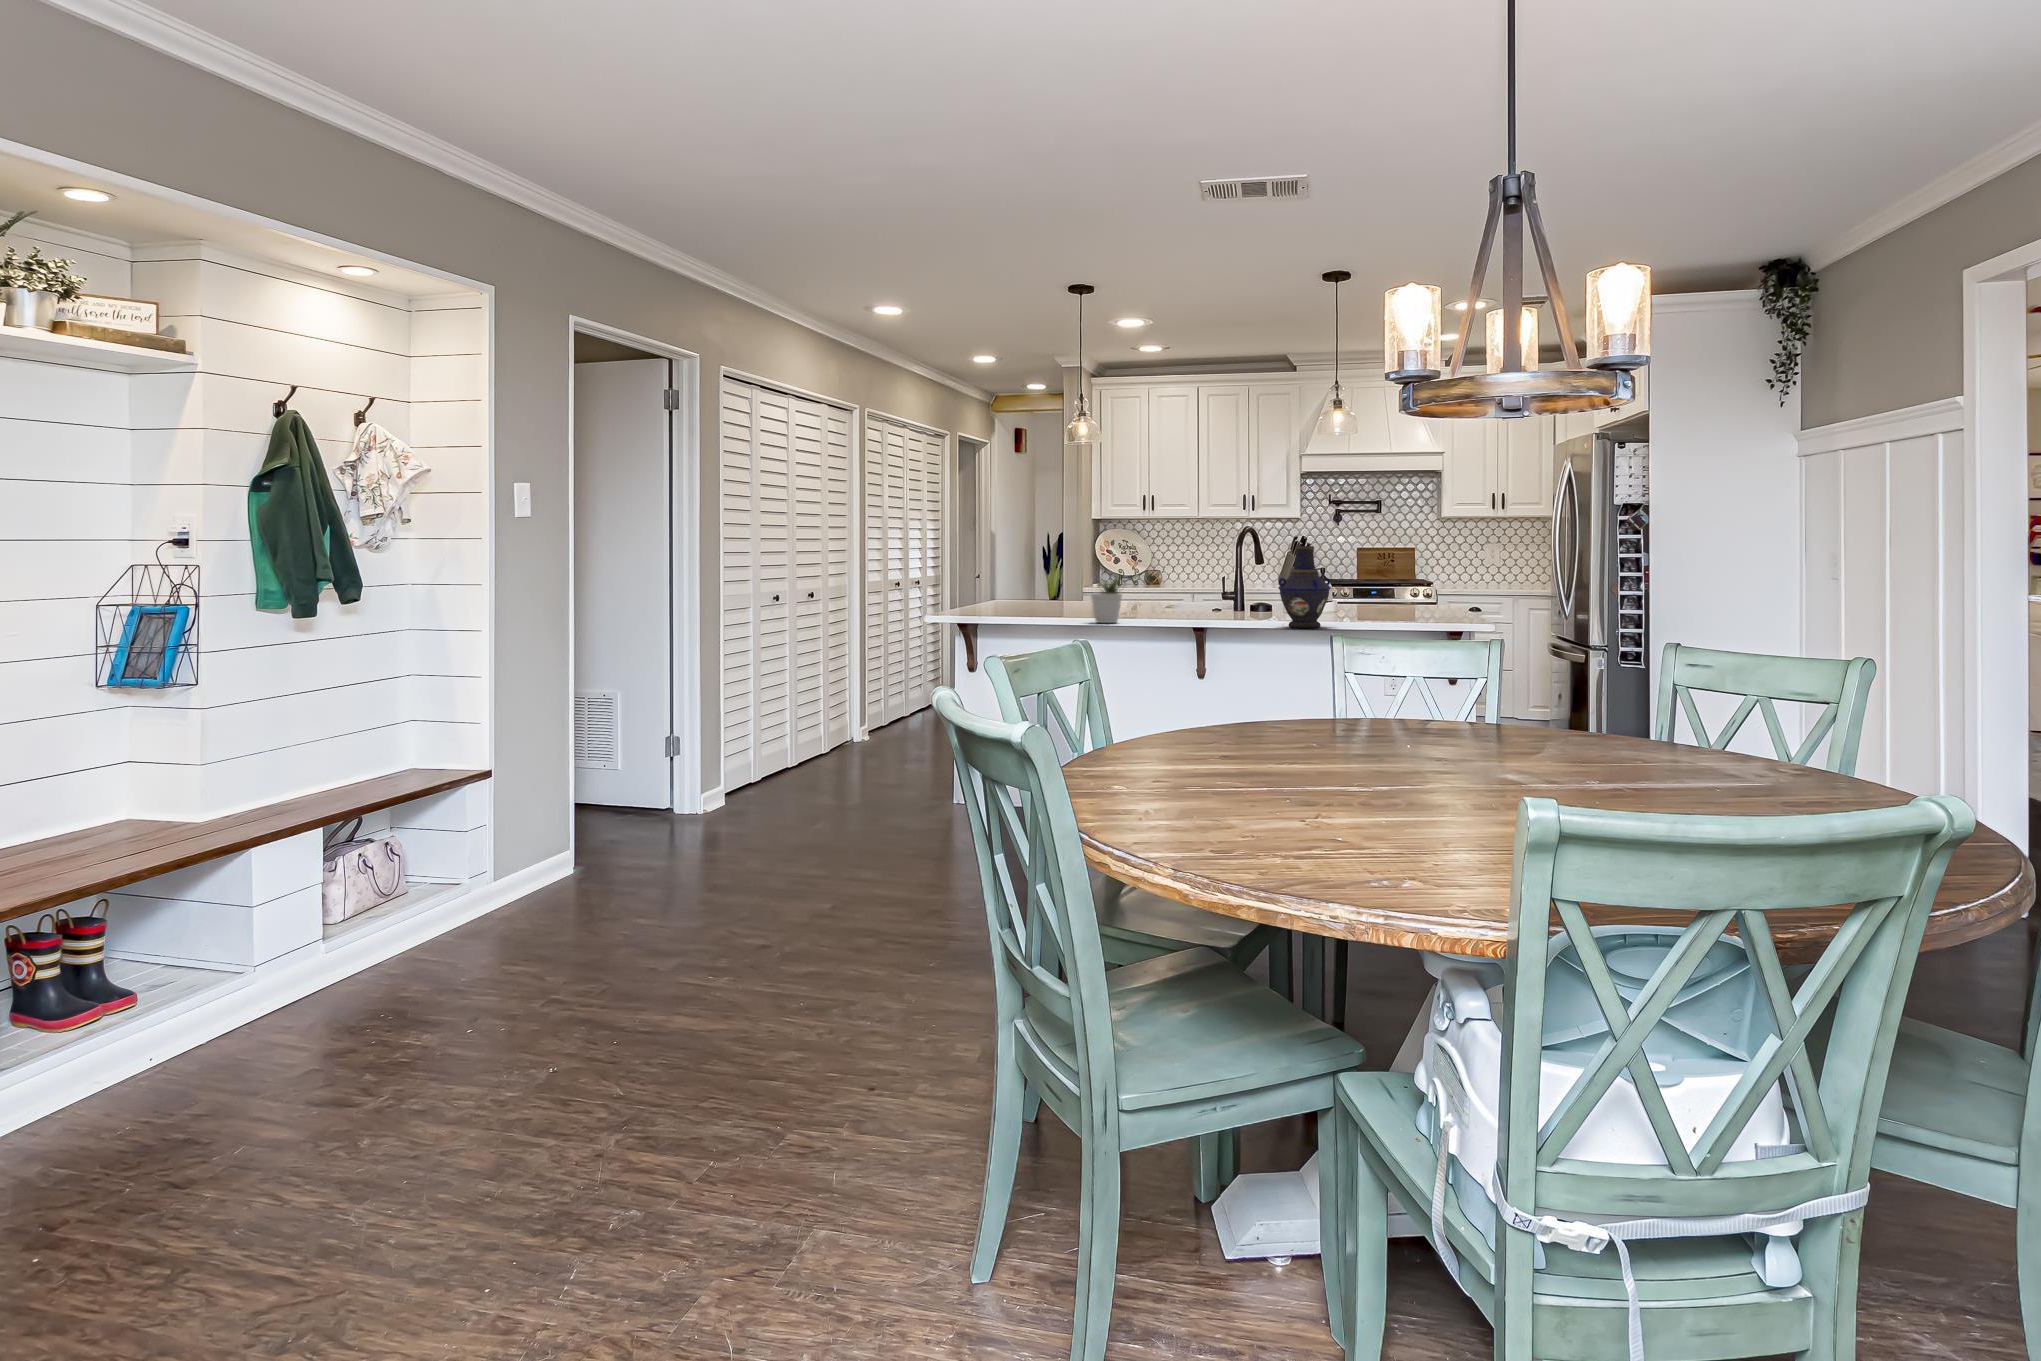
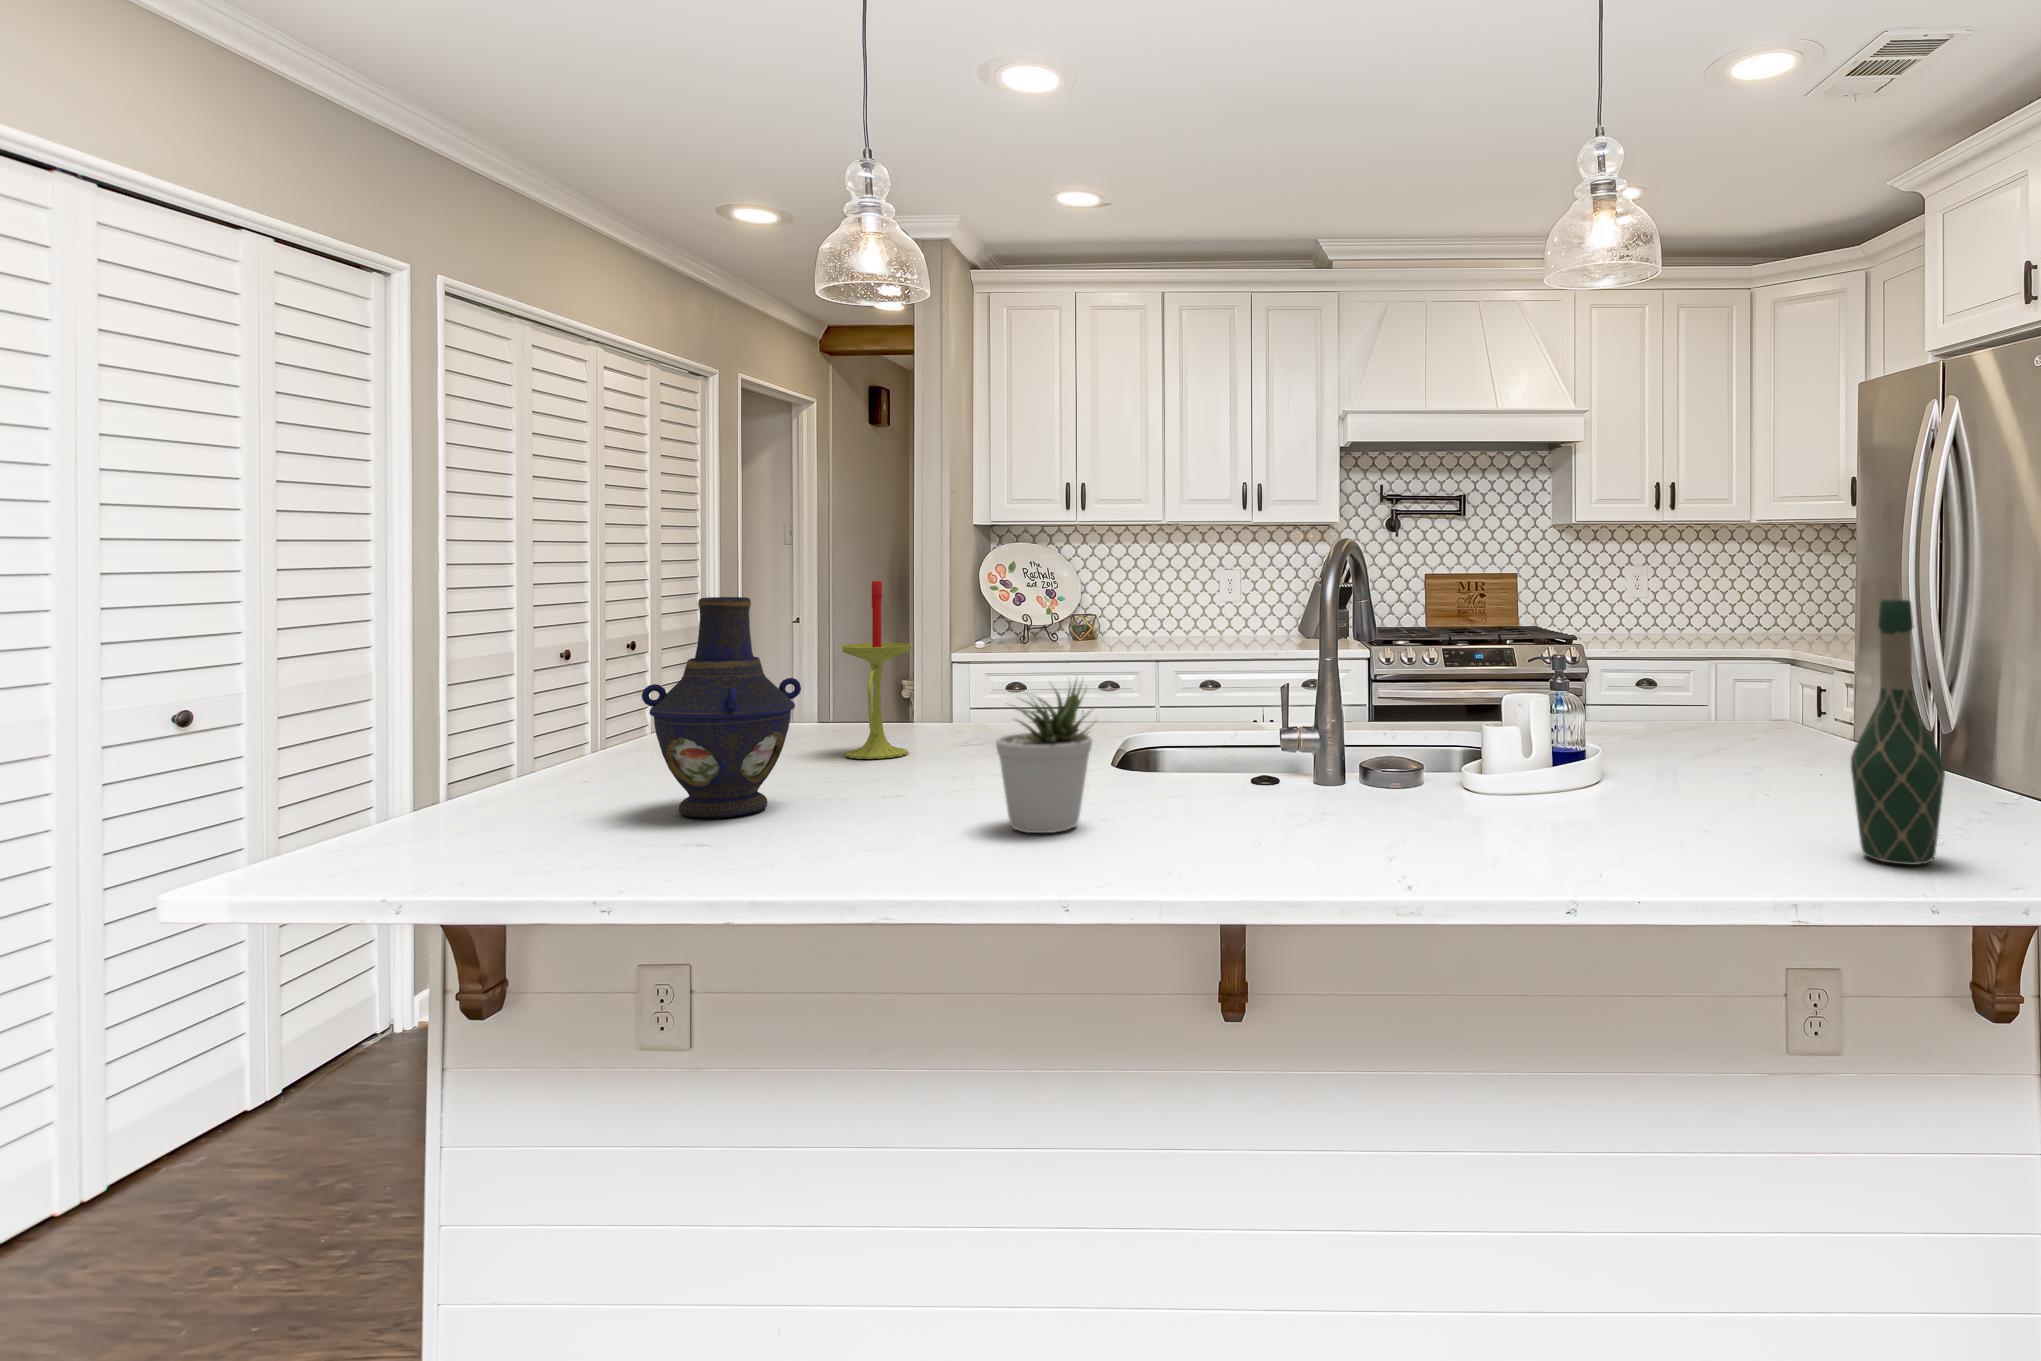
candle: none [1034,542,1061,614] -> present [841,581,912,759]
vase: present [1278,546,1331,628] -> present [642,597,801,818]
wine bottle: none [1359,546,1387,629] -> present [1851,600,1945,865]

